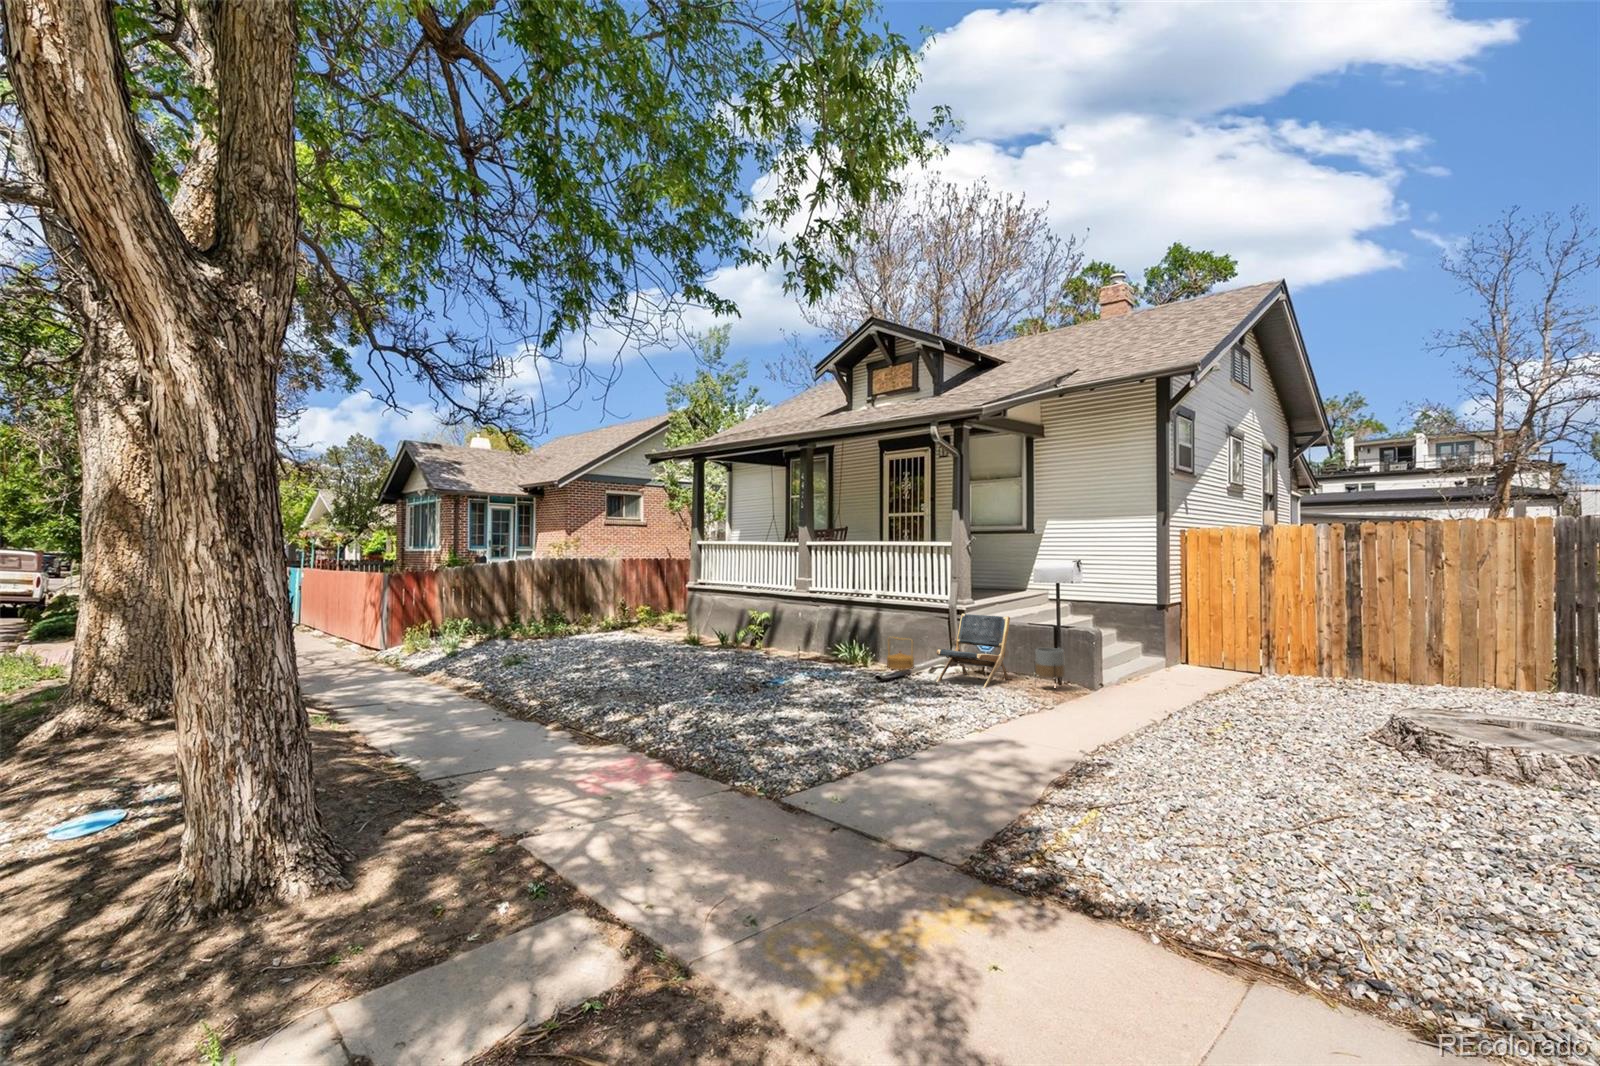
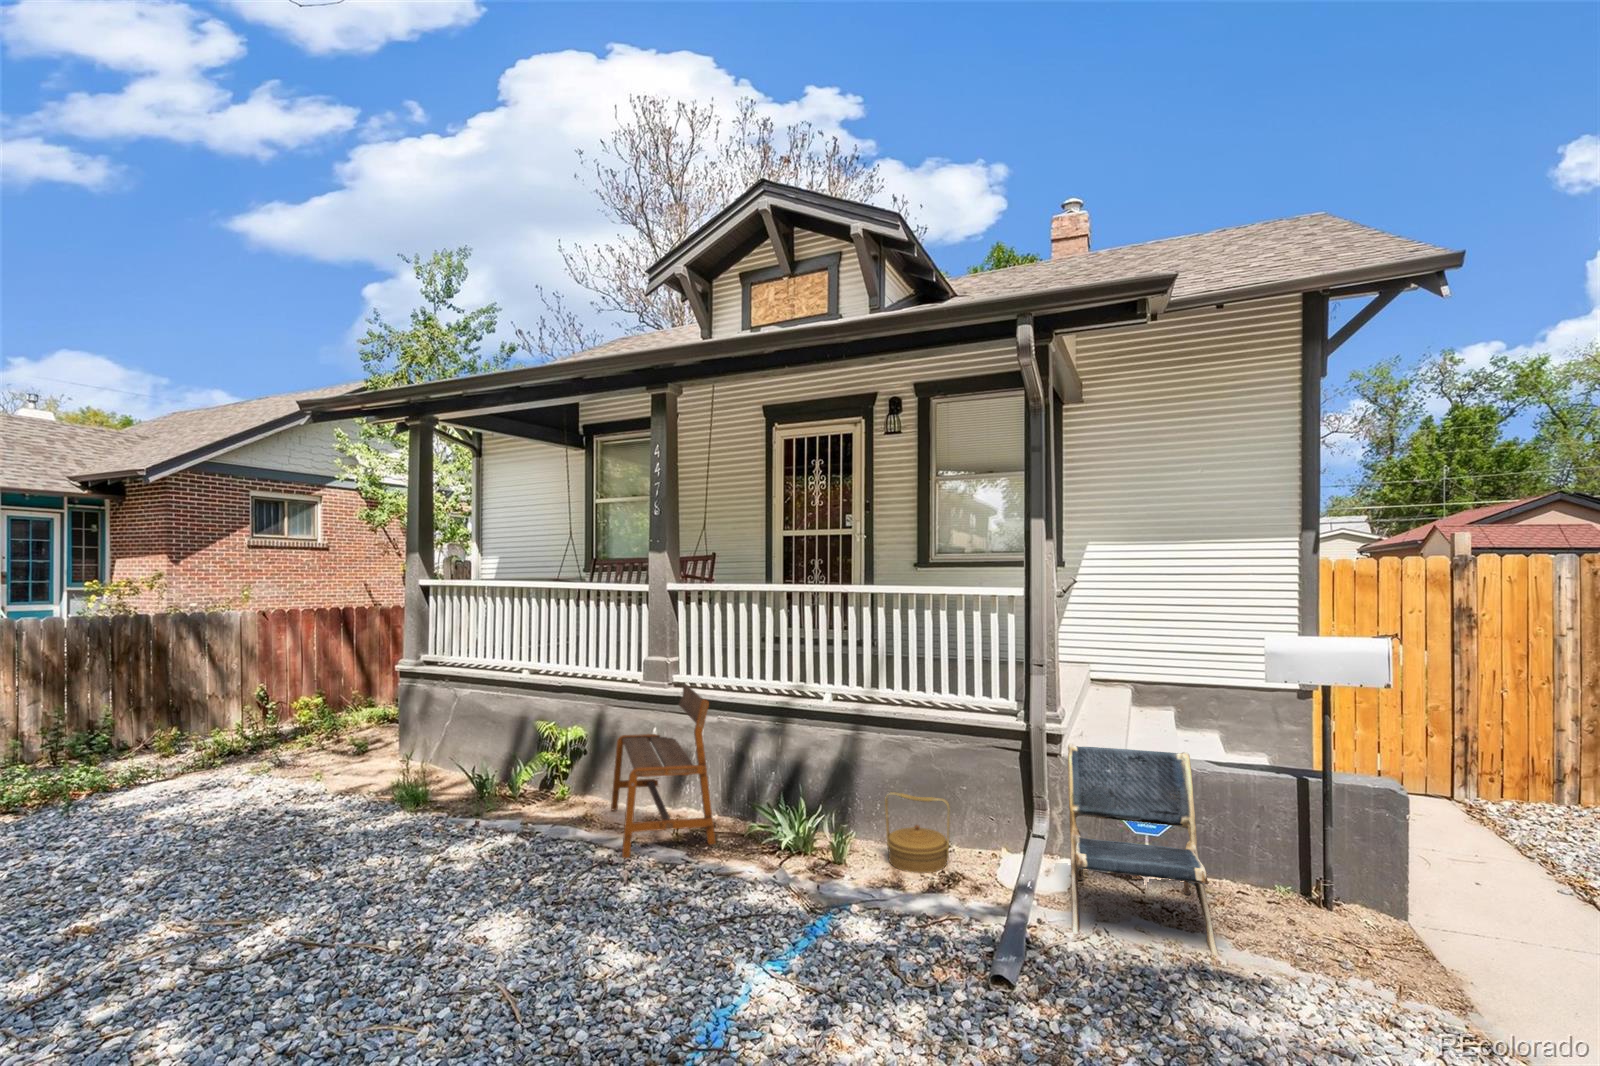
bench: none [775,590,817,660] -> present [611,684,715,858]
planter: present [1035,648,1065,690] -> none [1296,829,1376,949]

